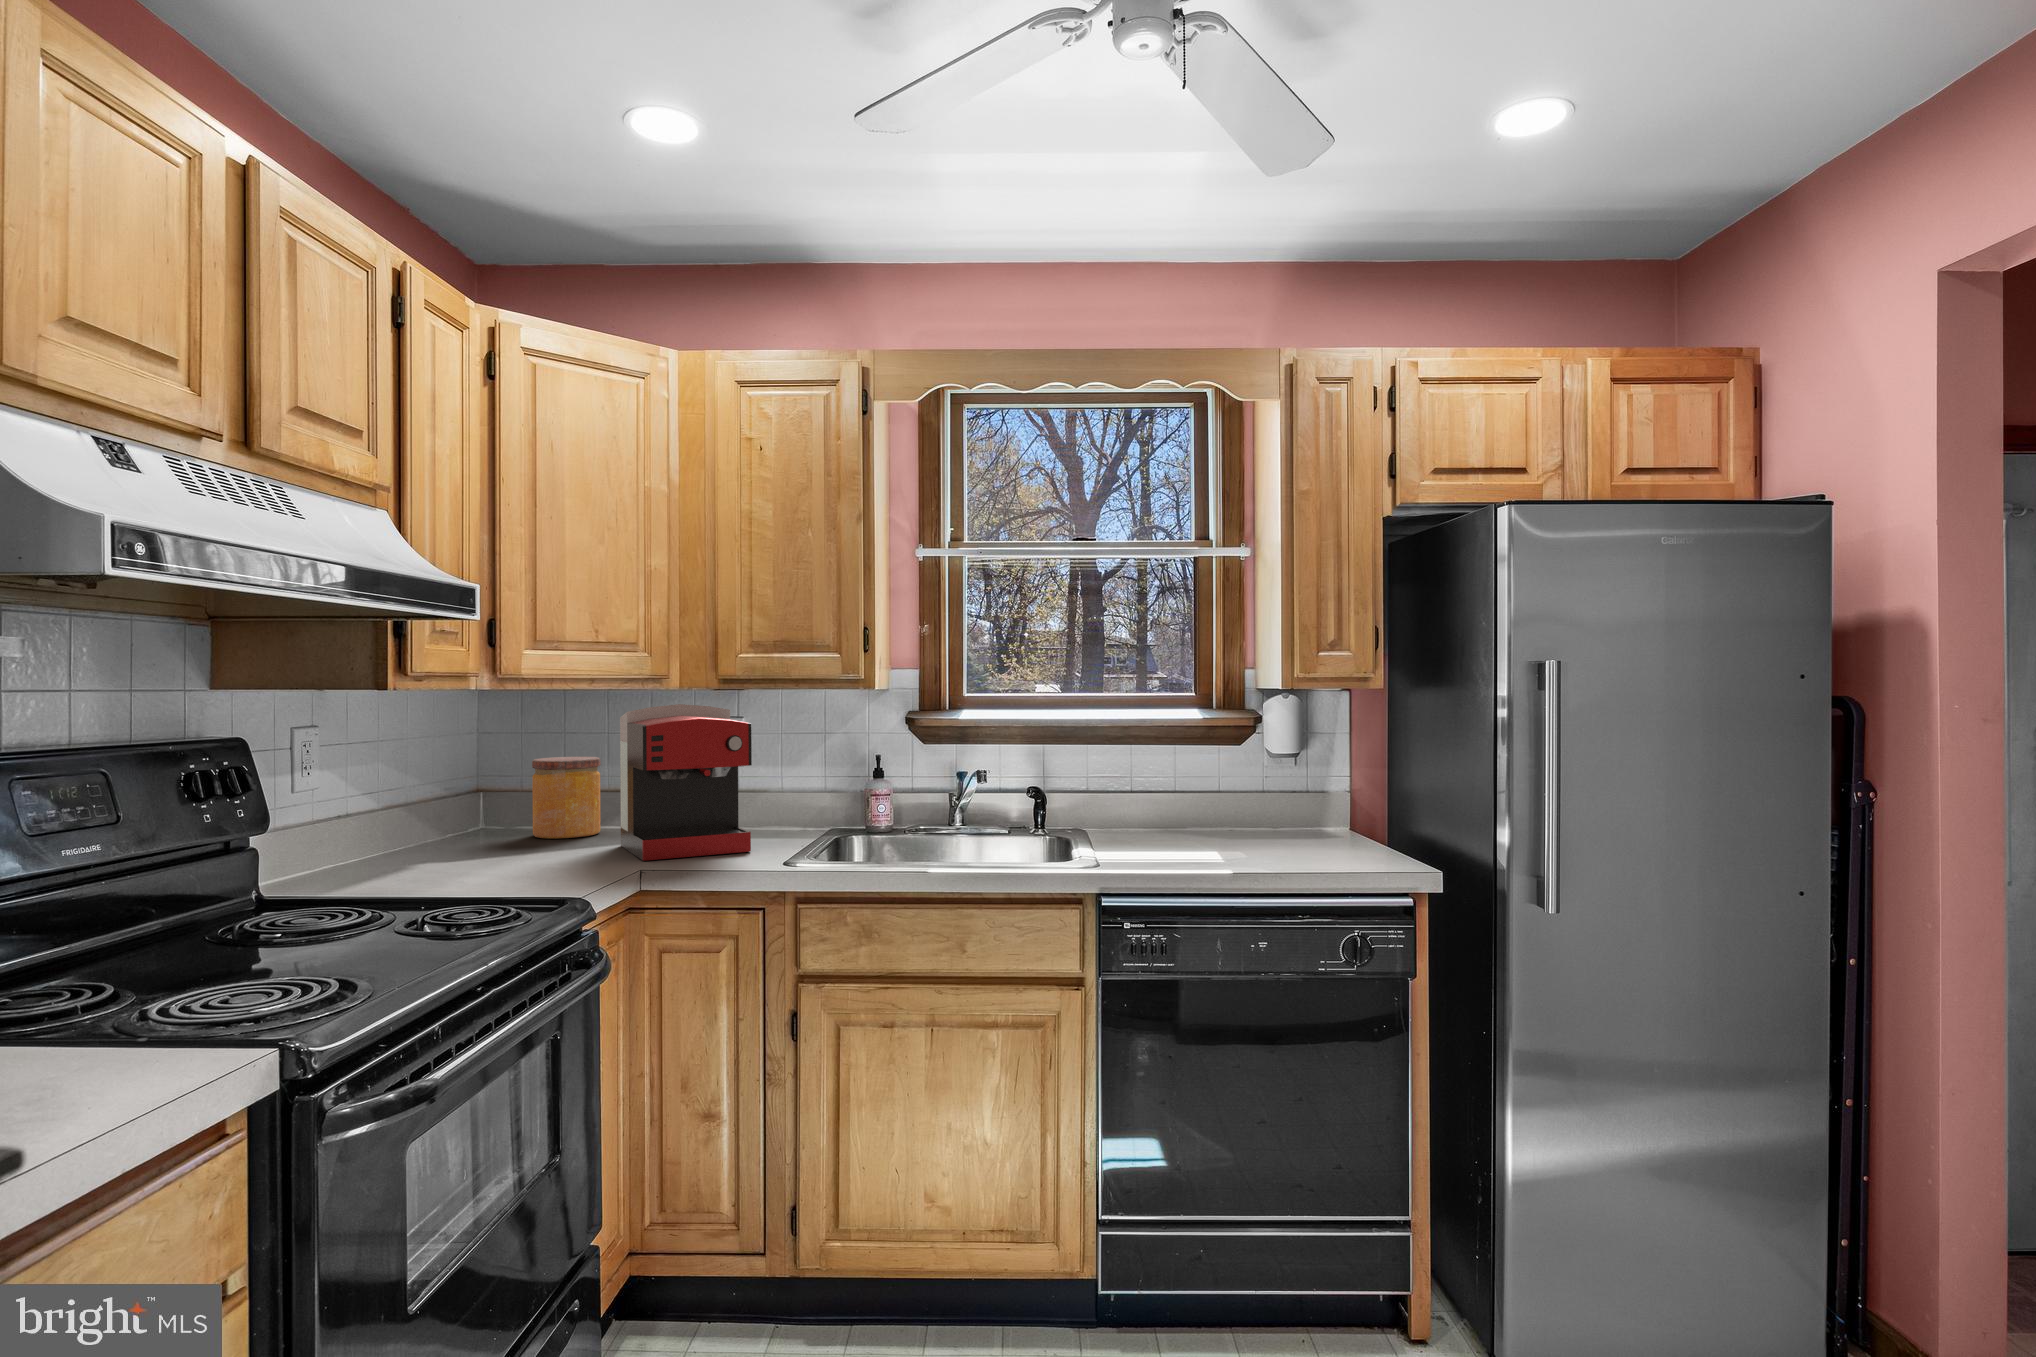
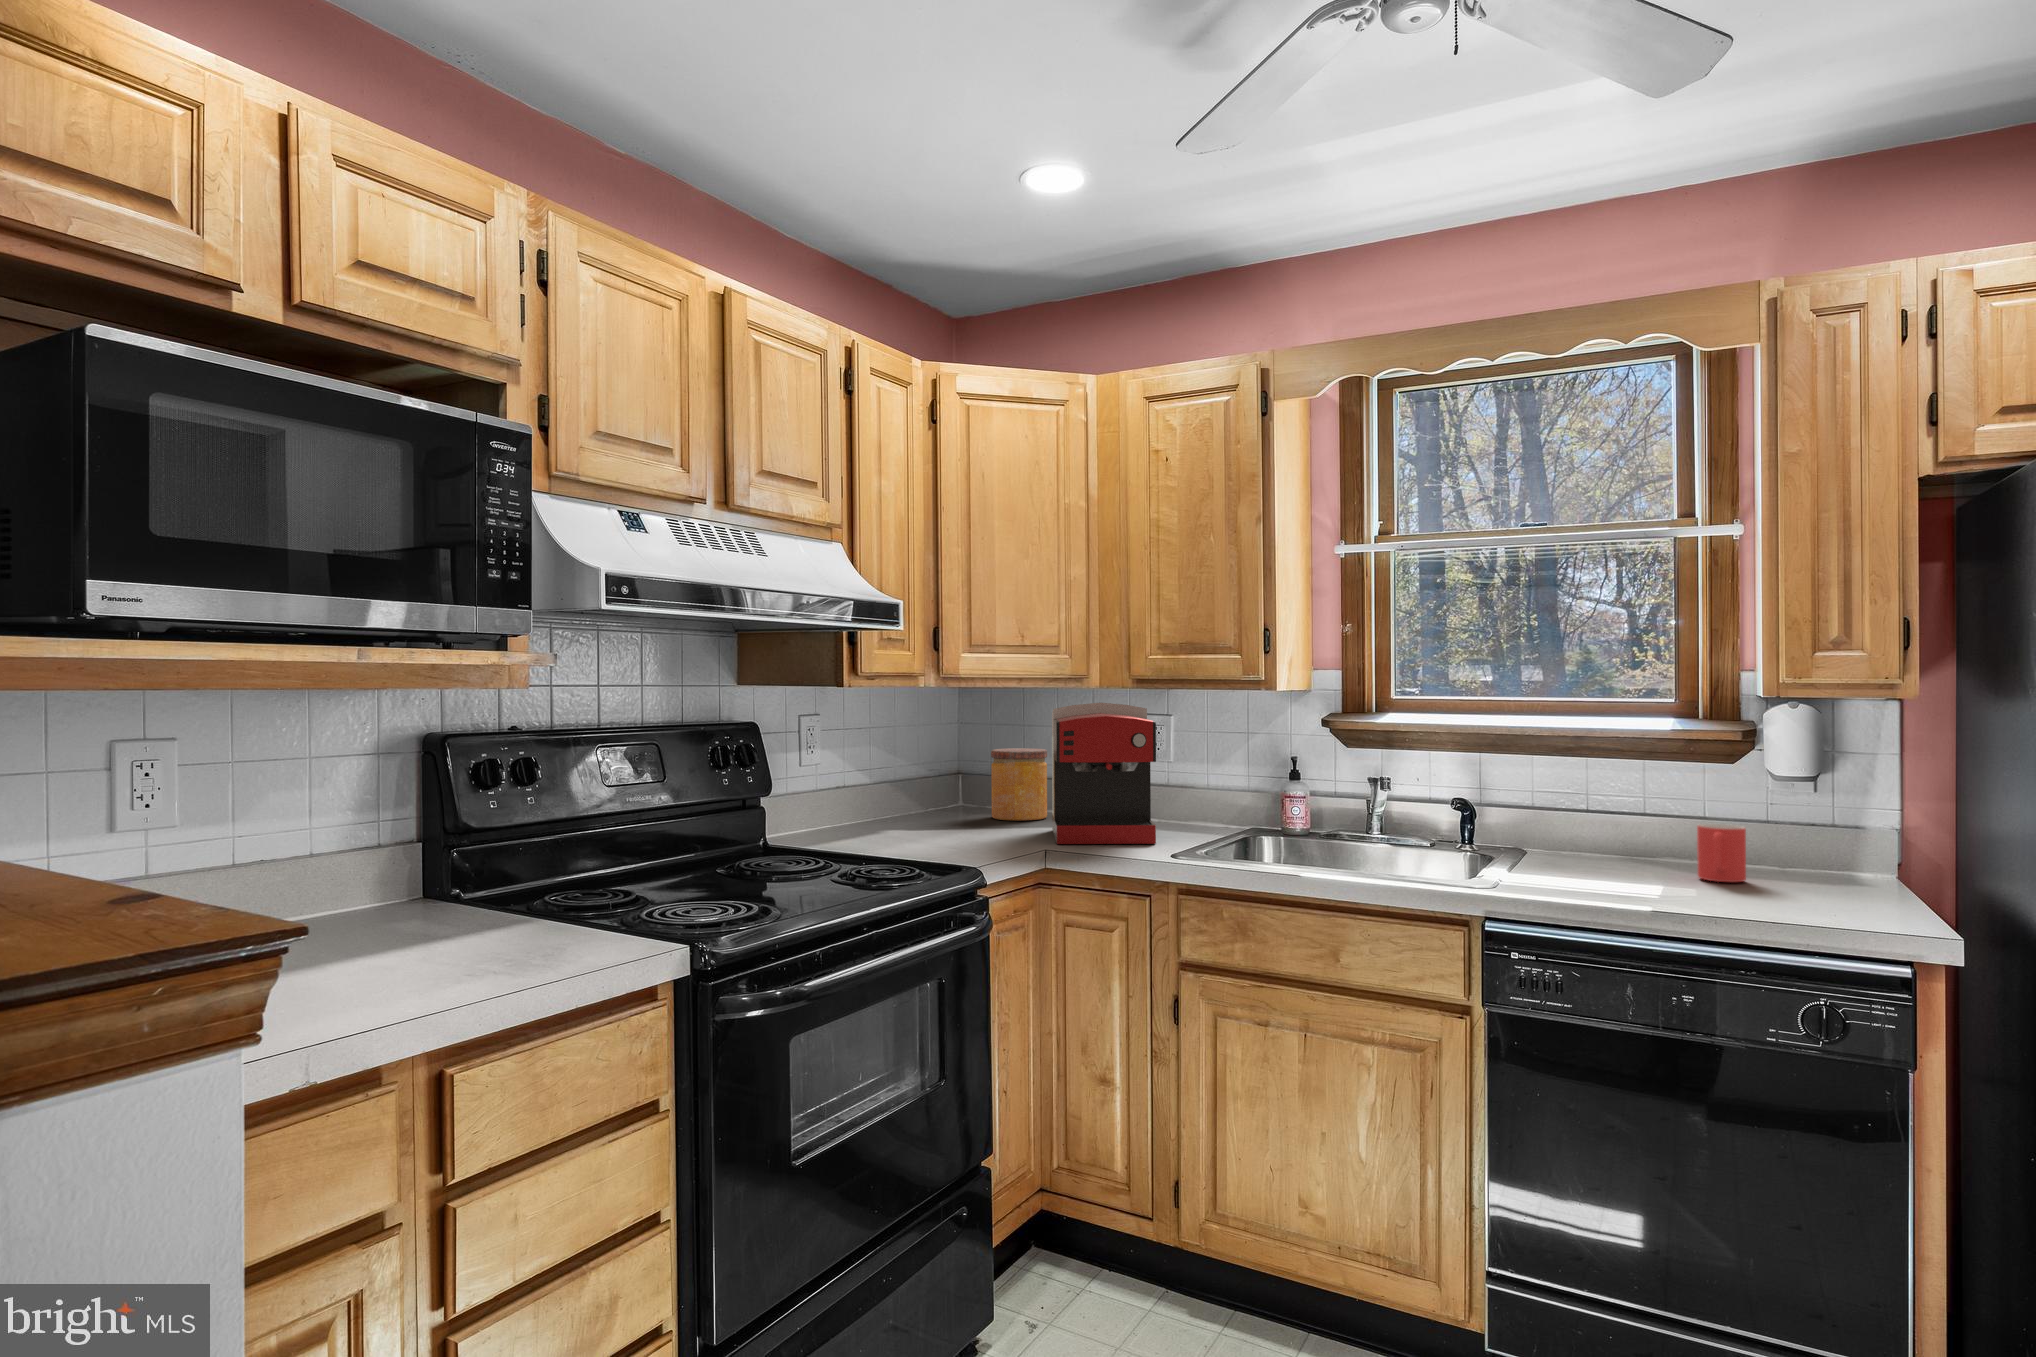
mug: none [1232,798,1268,845] -> present [1697,824,1746,882]

